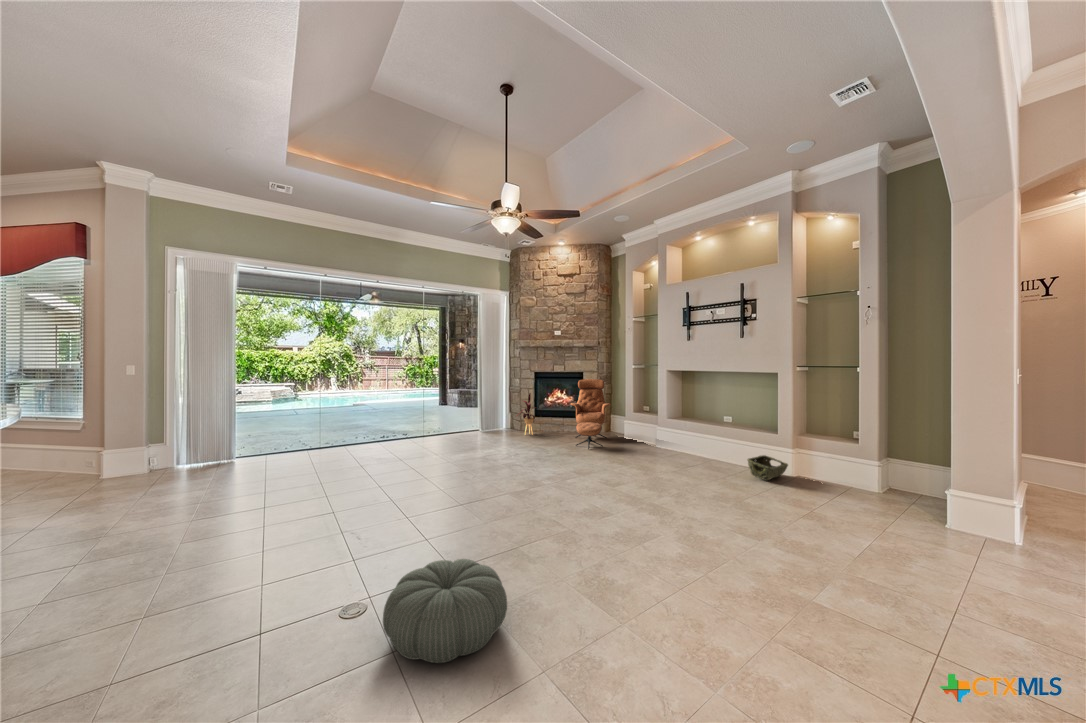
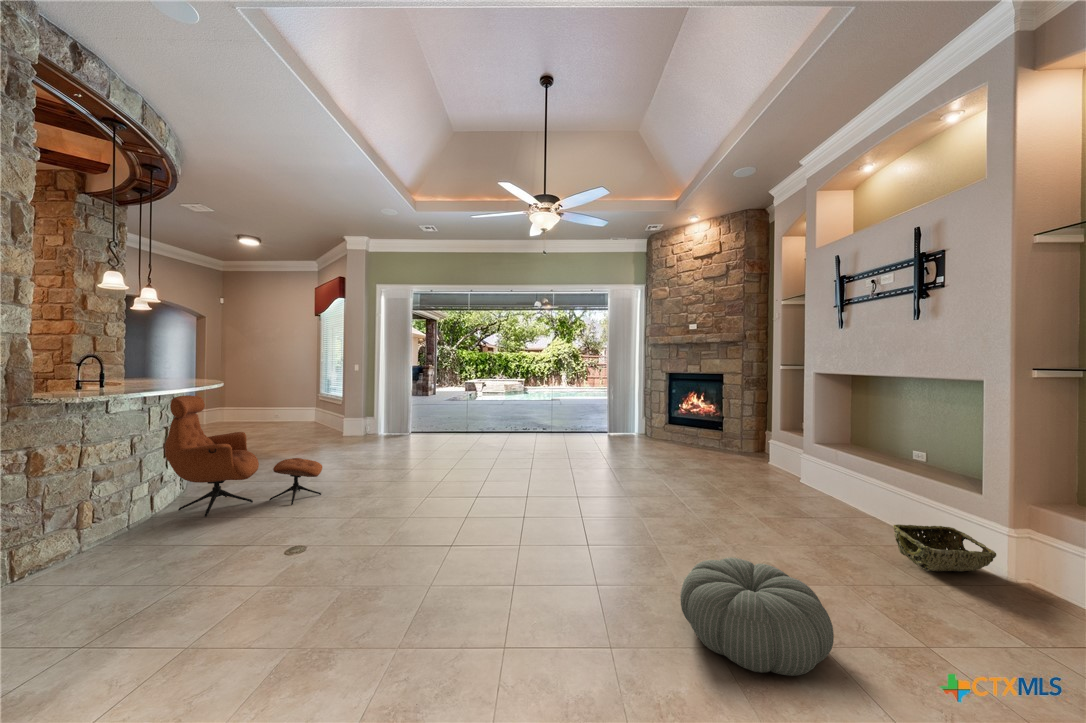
lounge chair: present [571,379,611,449] -> present [165,395,322,517]
house plant: present [517,393,535,435] -> none [637,396,663,444]
pouf: present [383,559,507,663] -> present [680,558,834,676]

